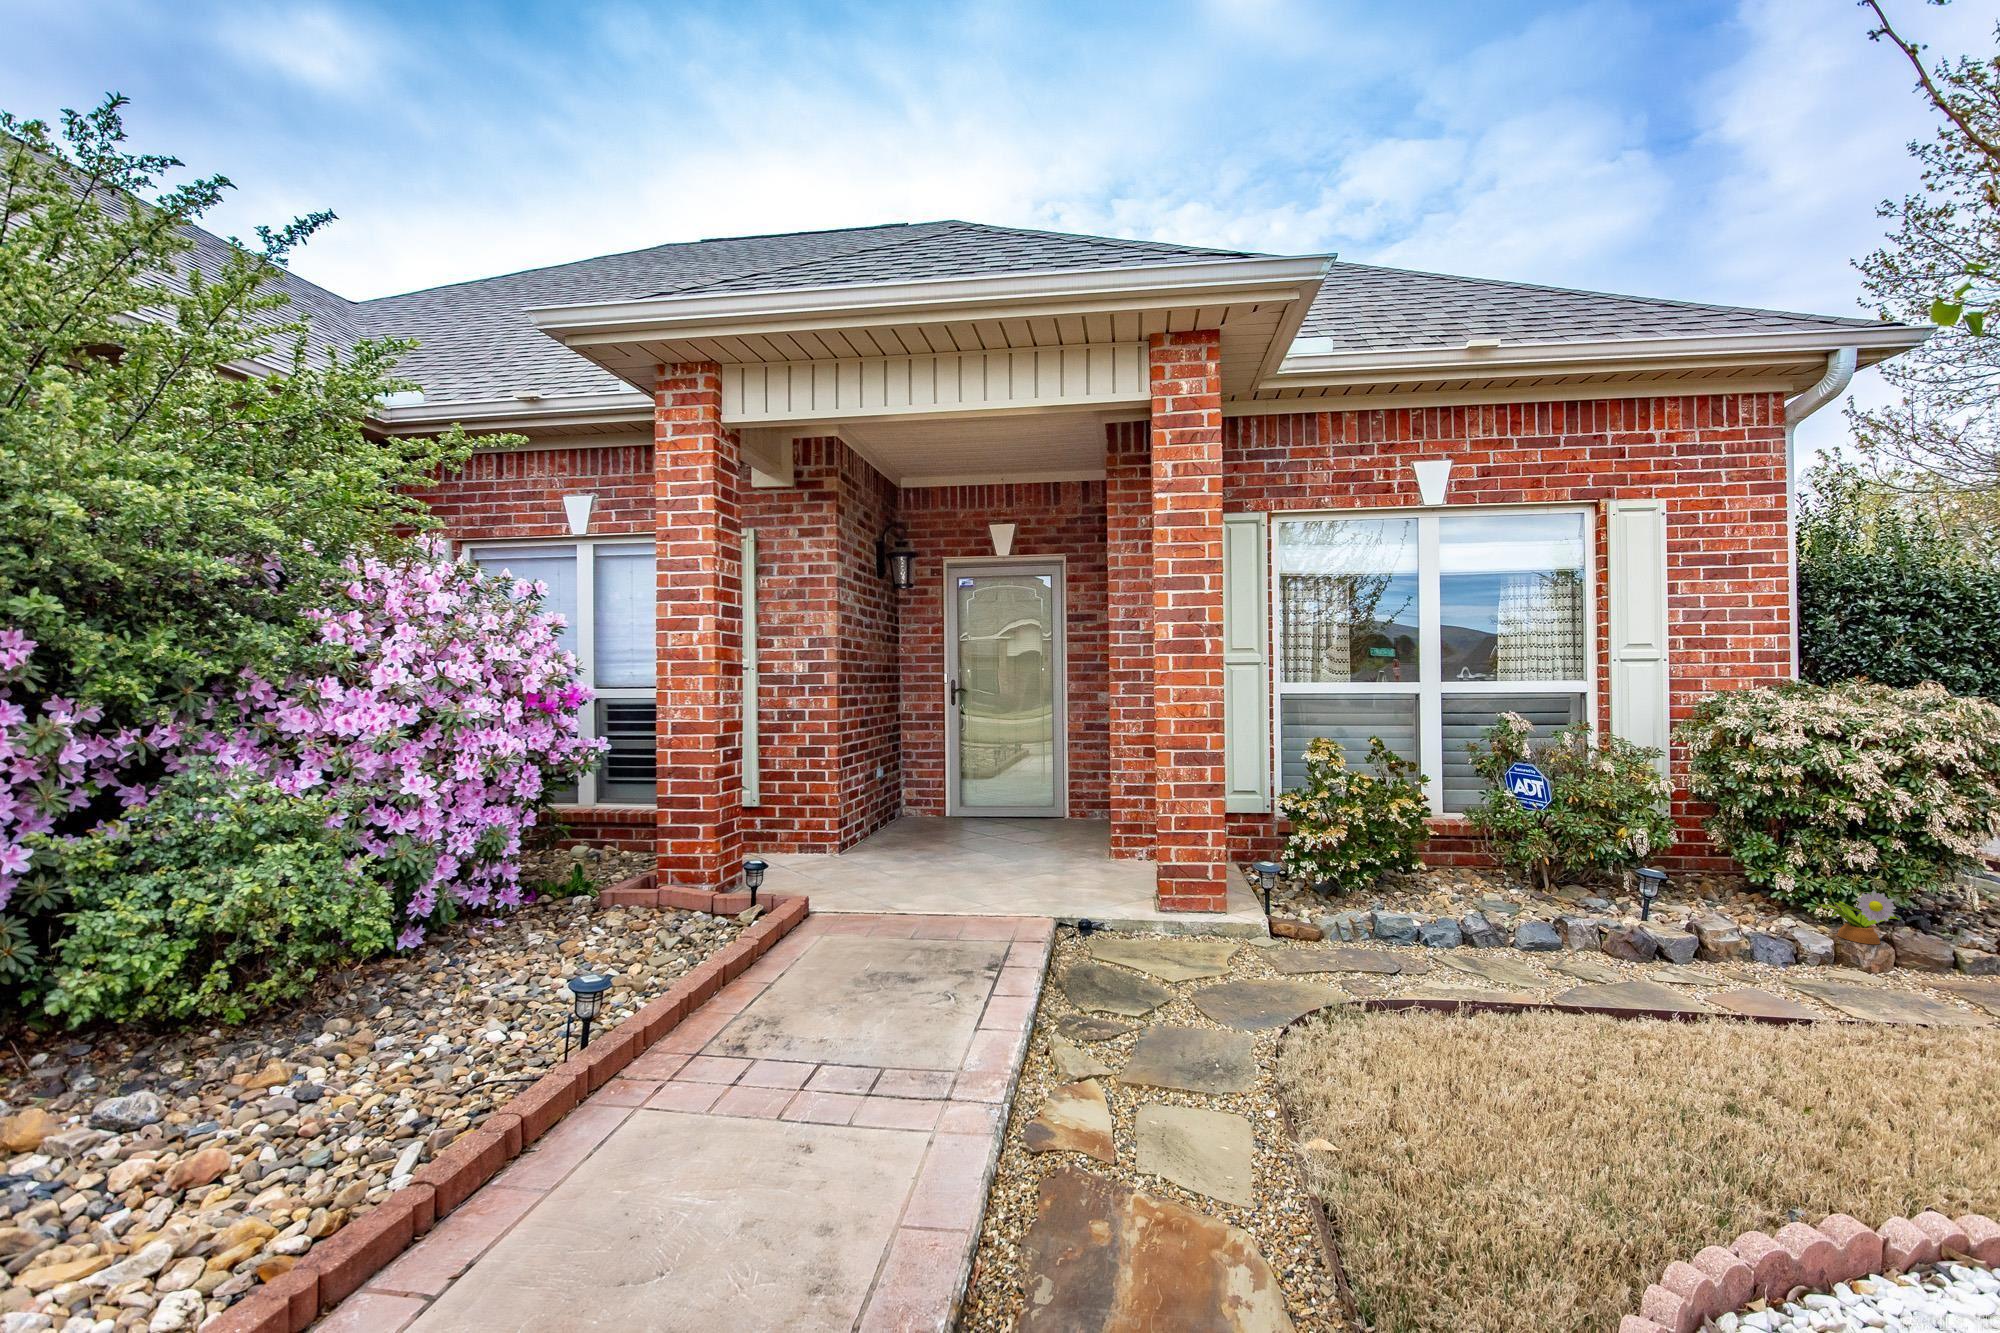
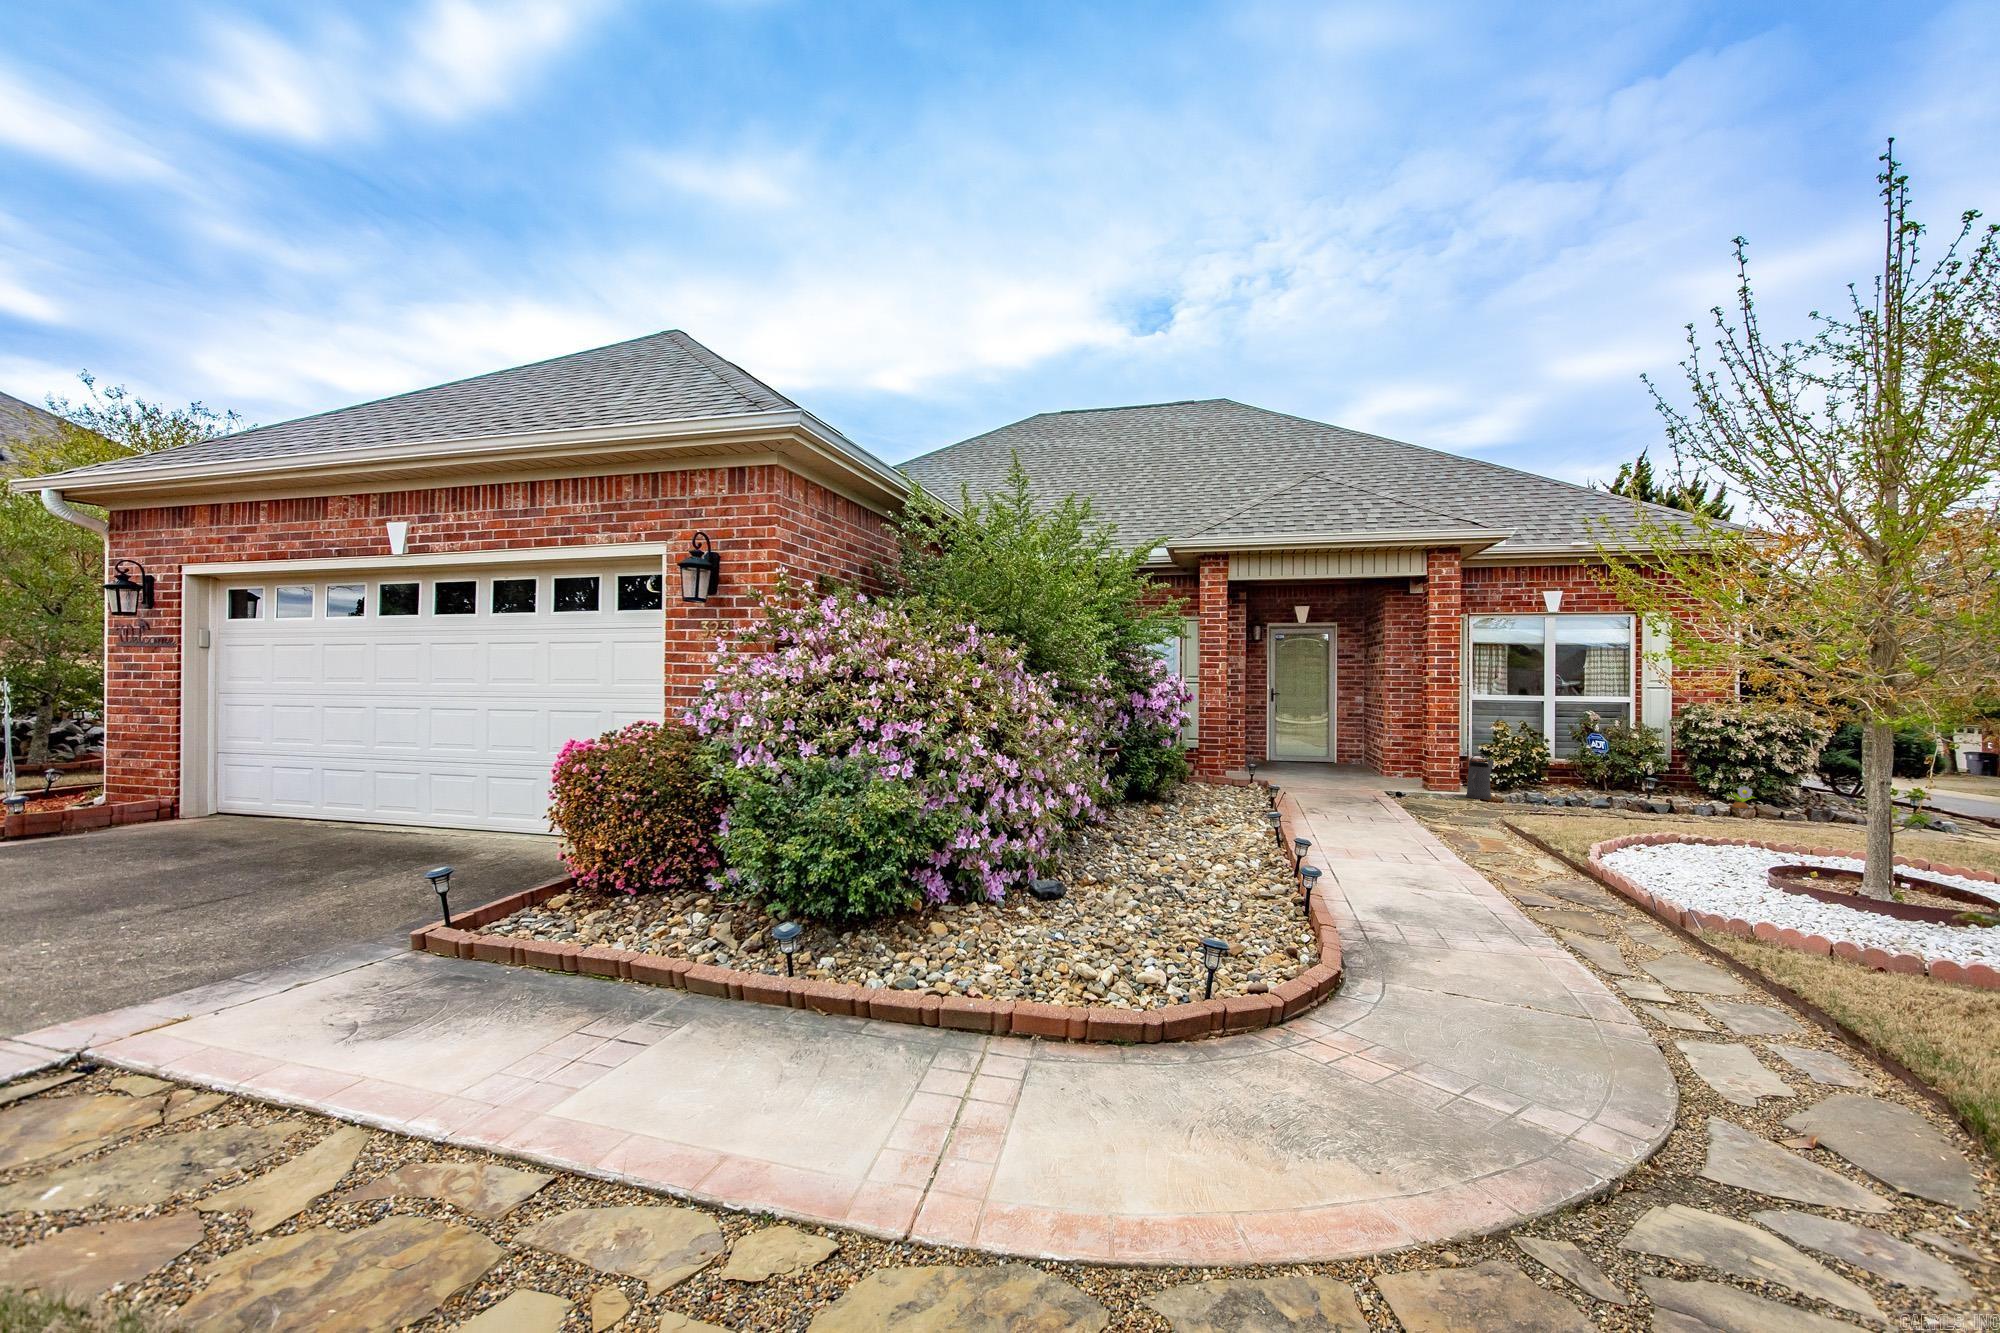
watering can: none [1238,823,1305,933] -> present [1466,754,1494,799]

